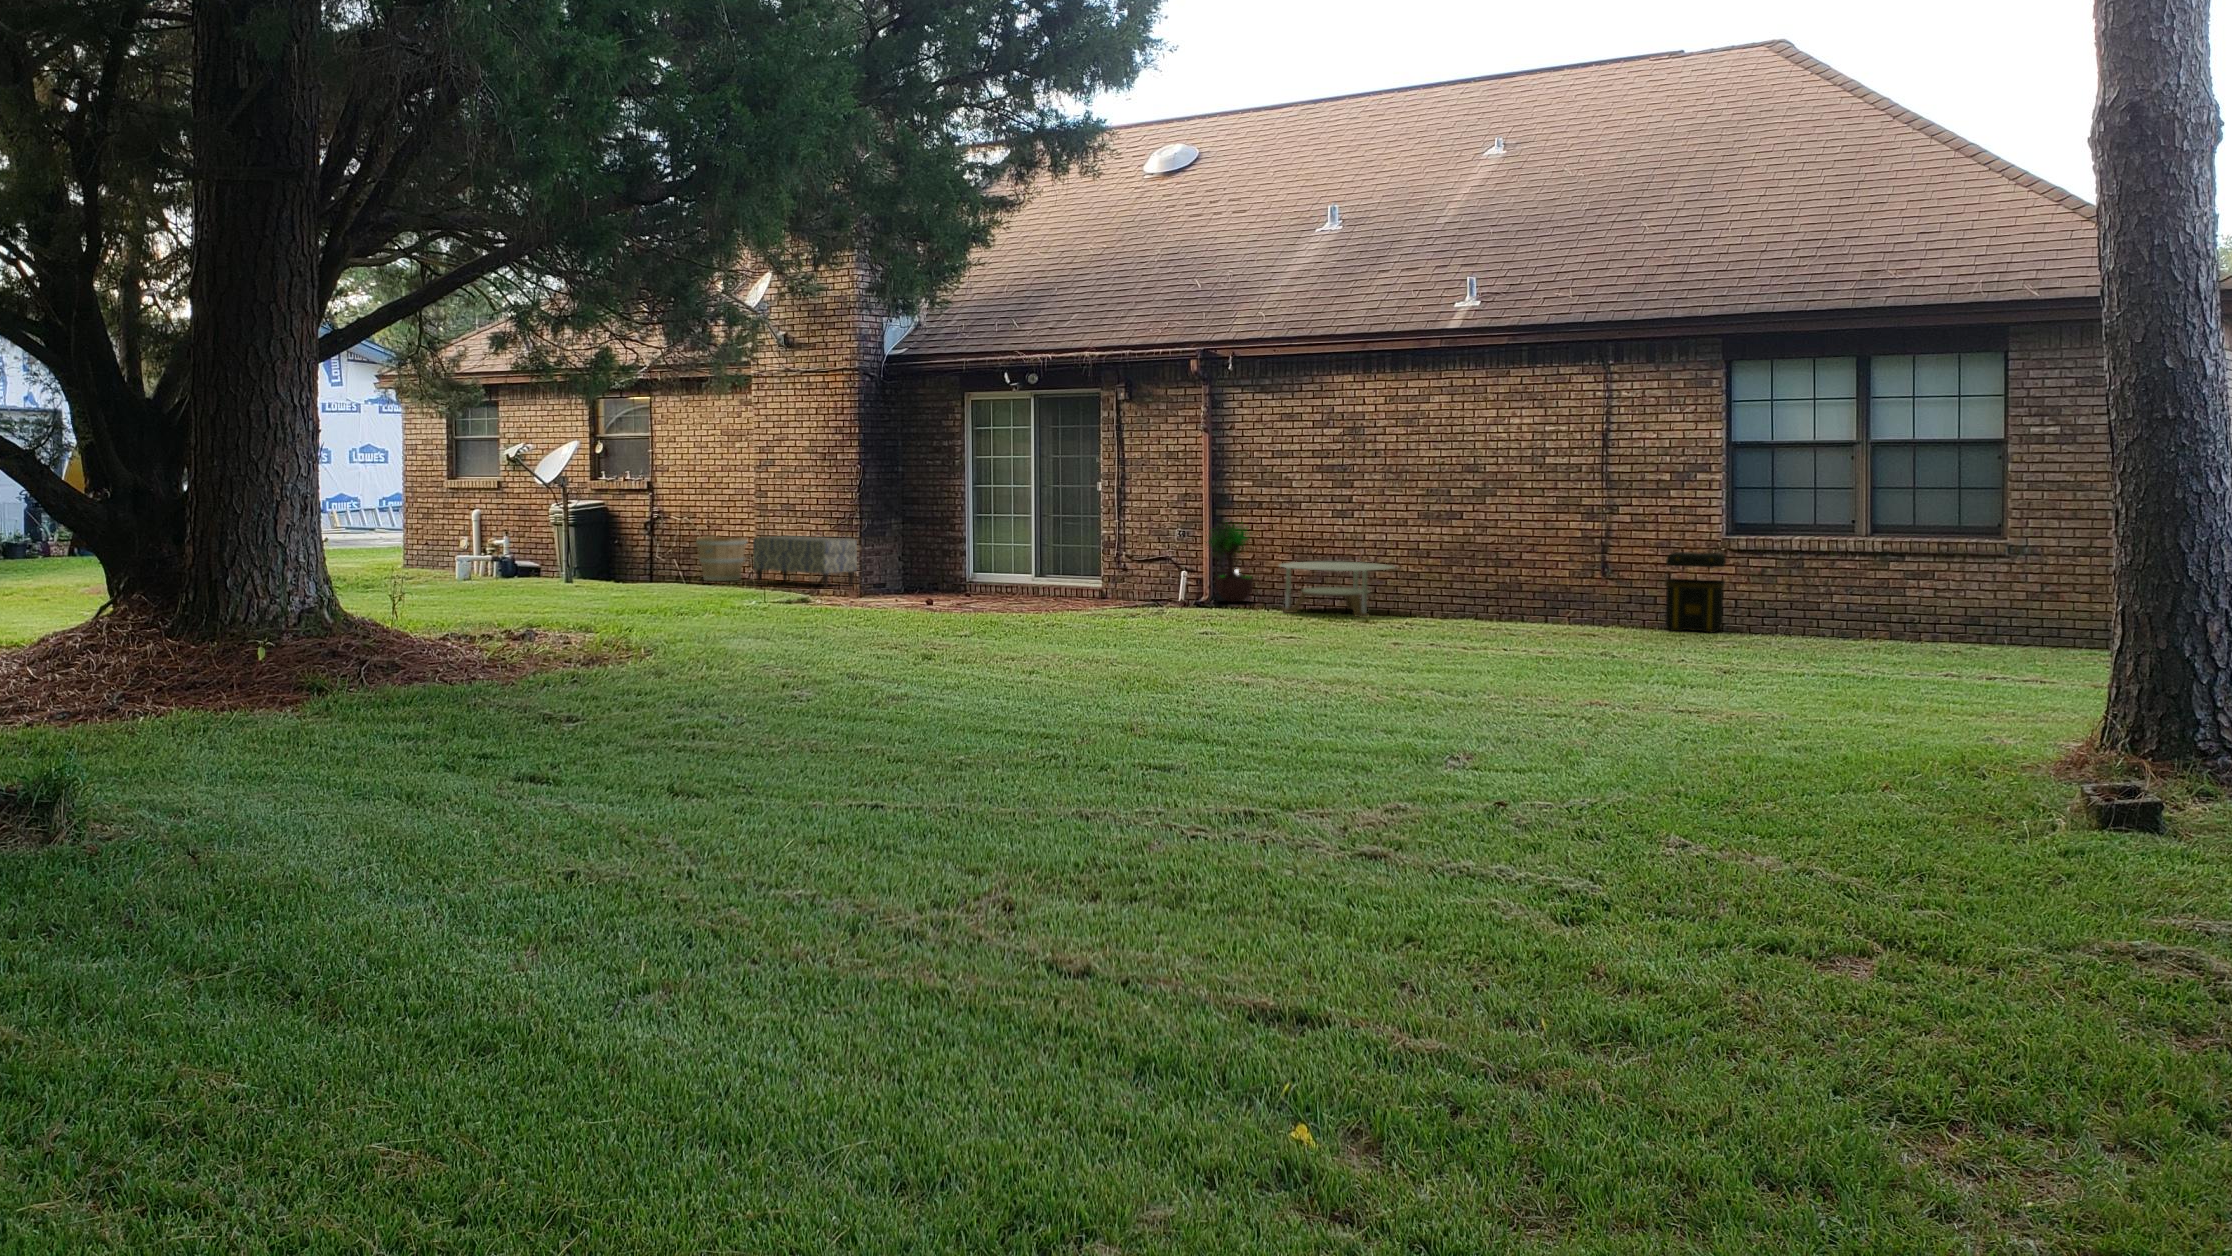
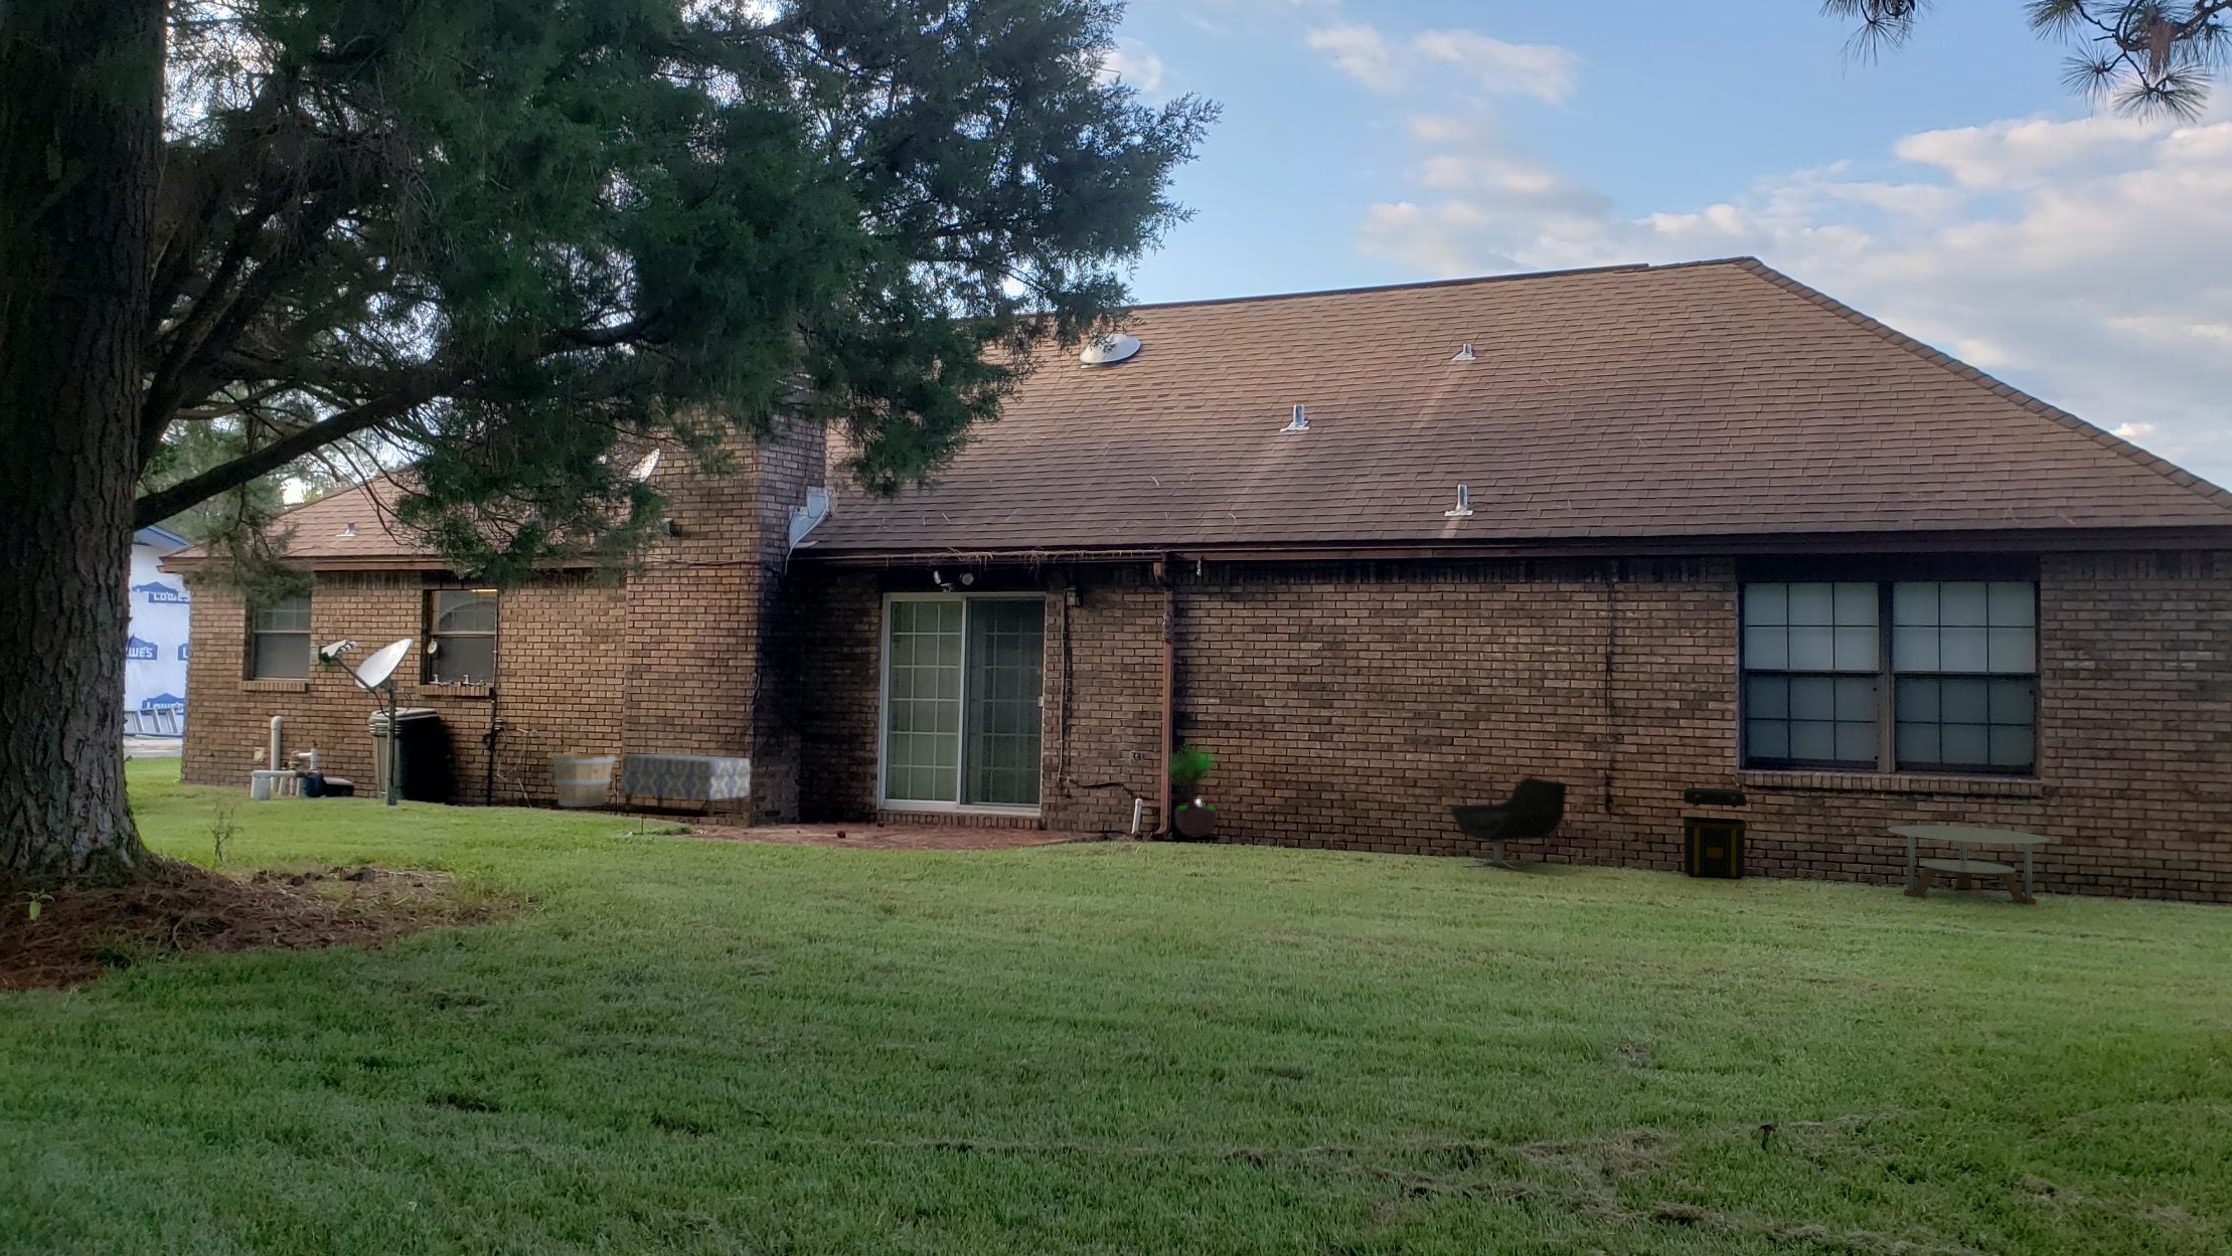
lounge chair: none [1455,545,1560,626] -> present [1451,777,1567,869]
round table: present [1279,561,1394,618] -> present [1887,825,2050,904]

